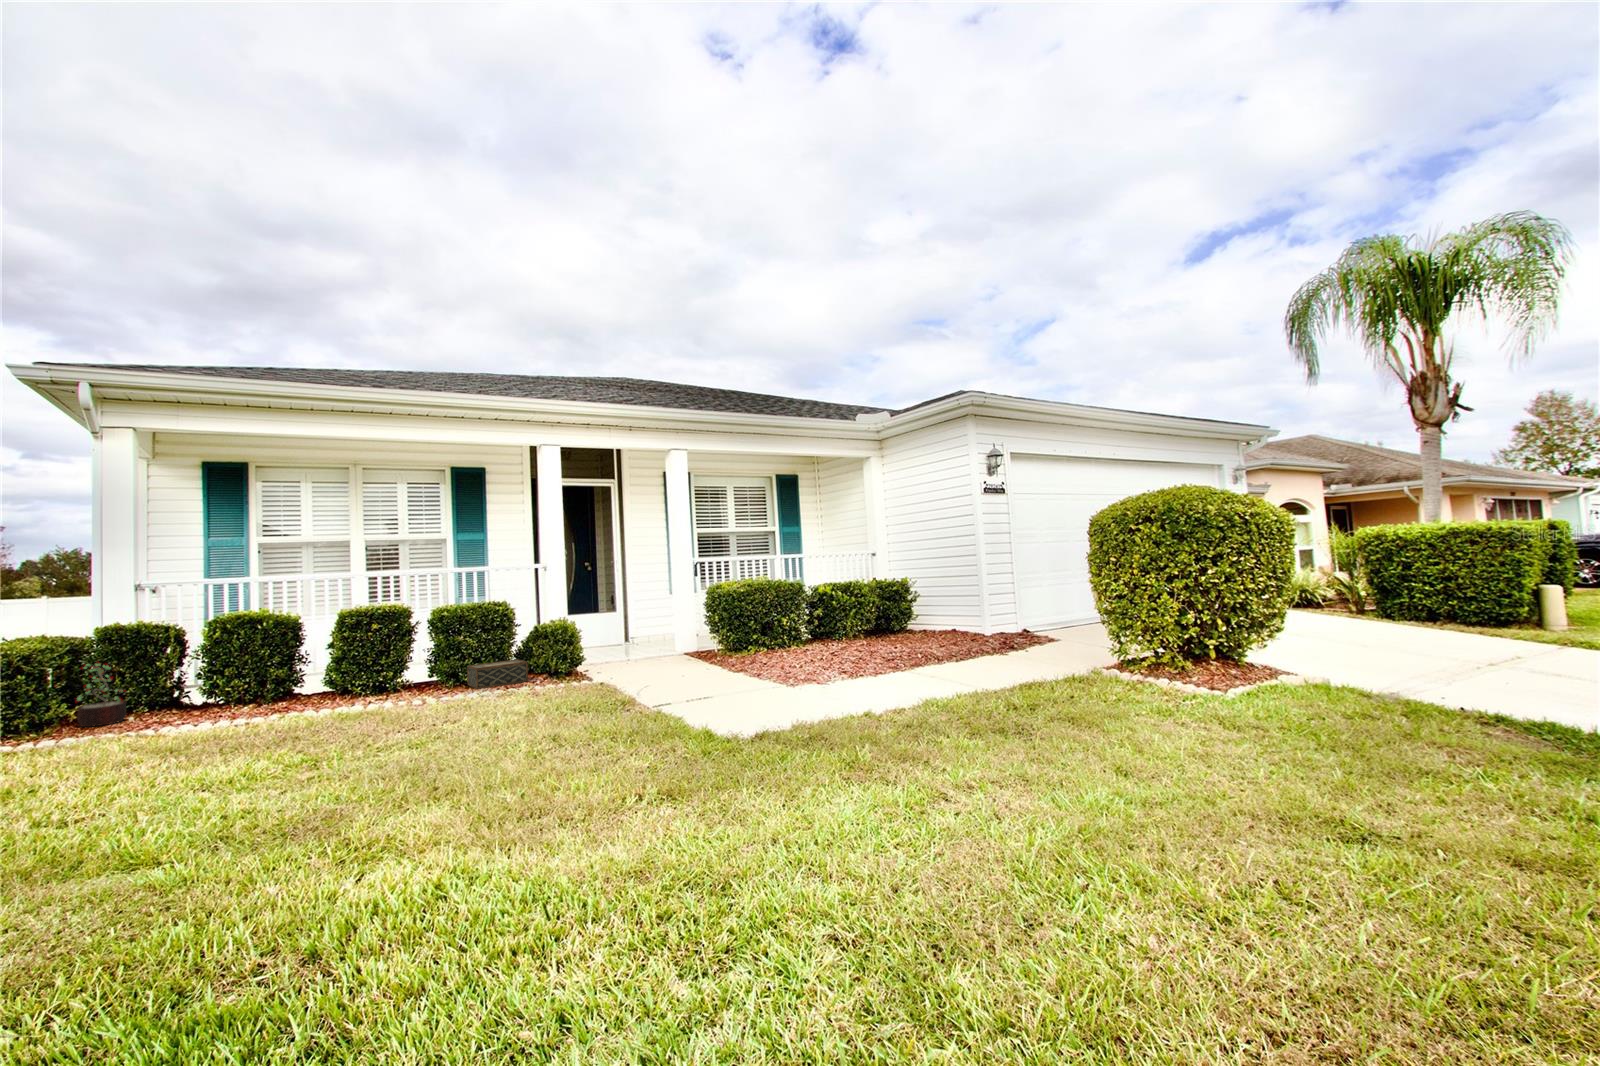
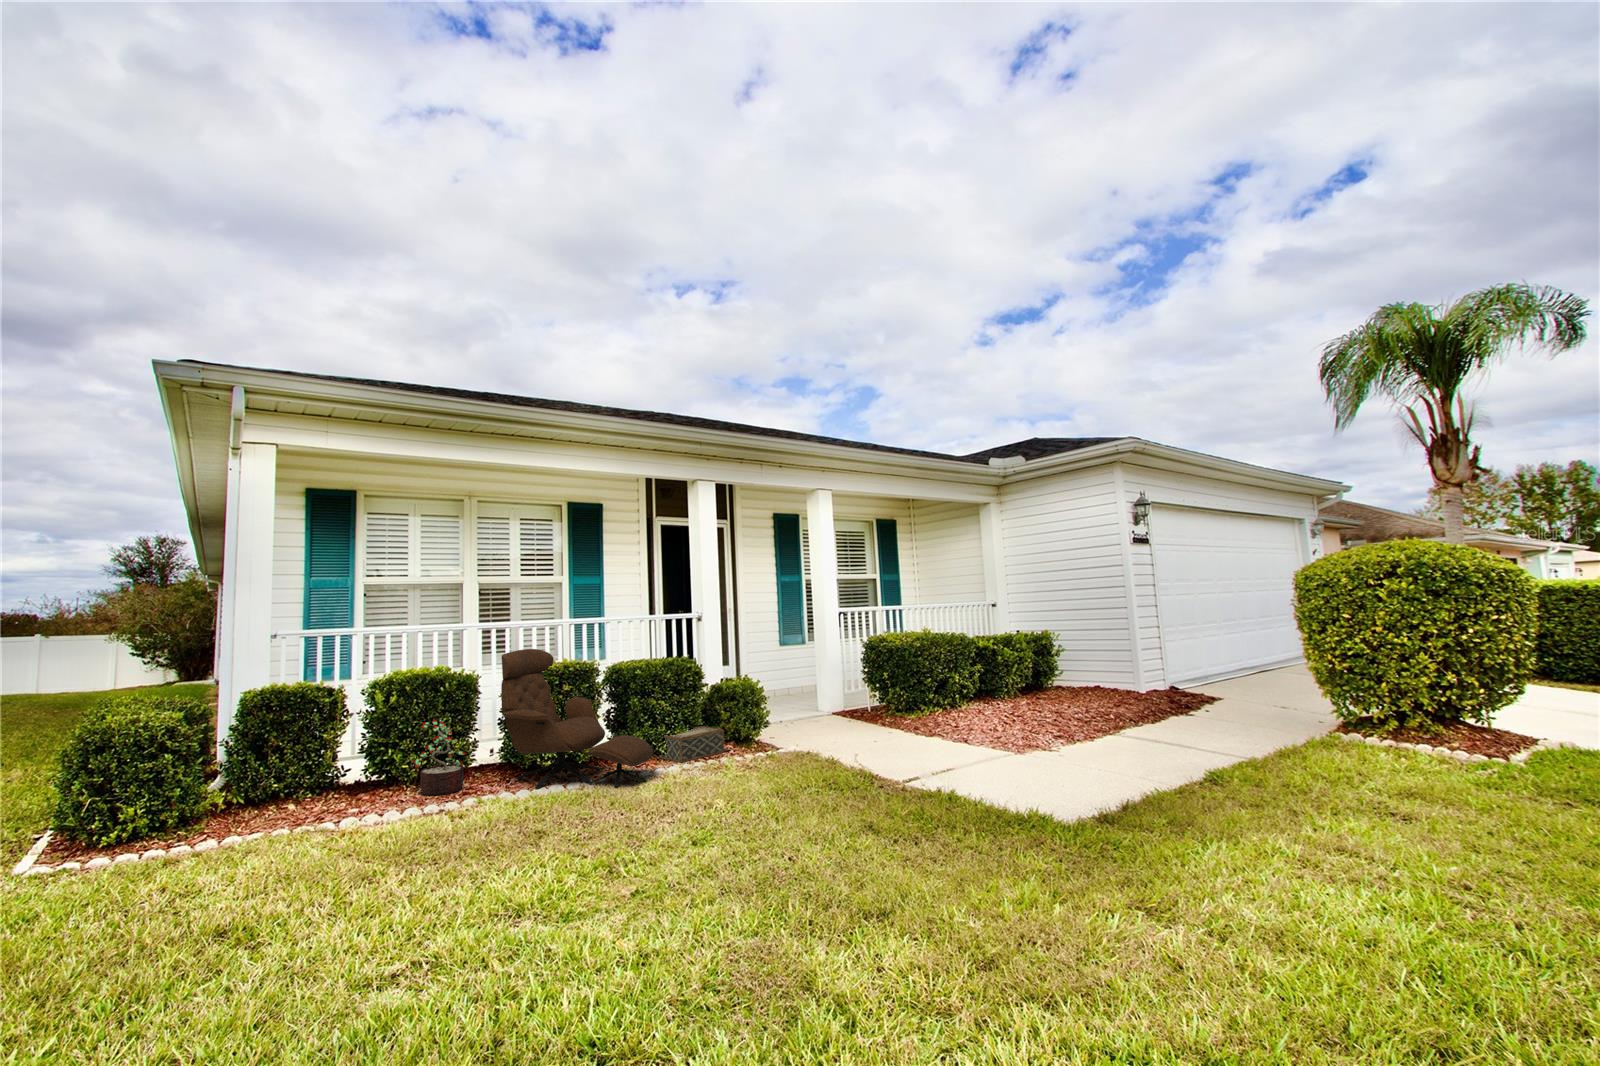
lounge chair: none [303,594,434,708] -> present [501,649,653,789]
decorative plant: present [76,663,126,727] -> present [412,719,466,795]

